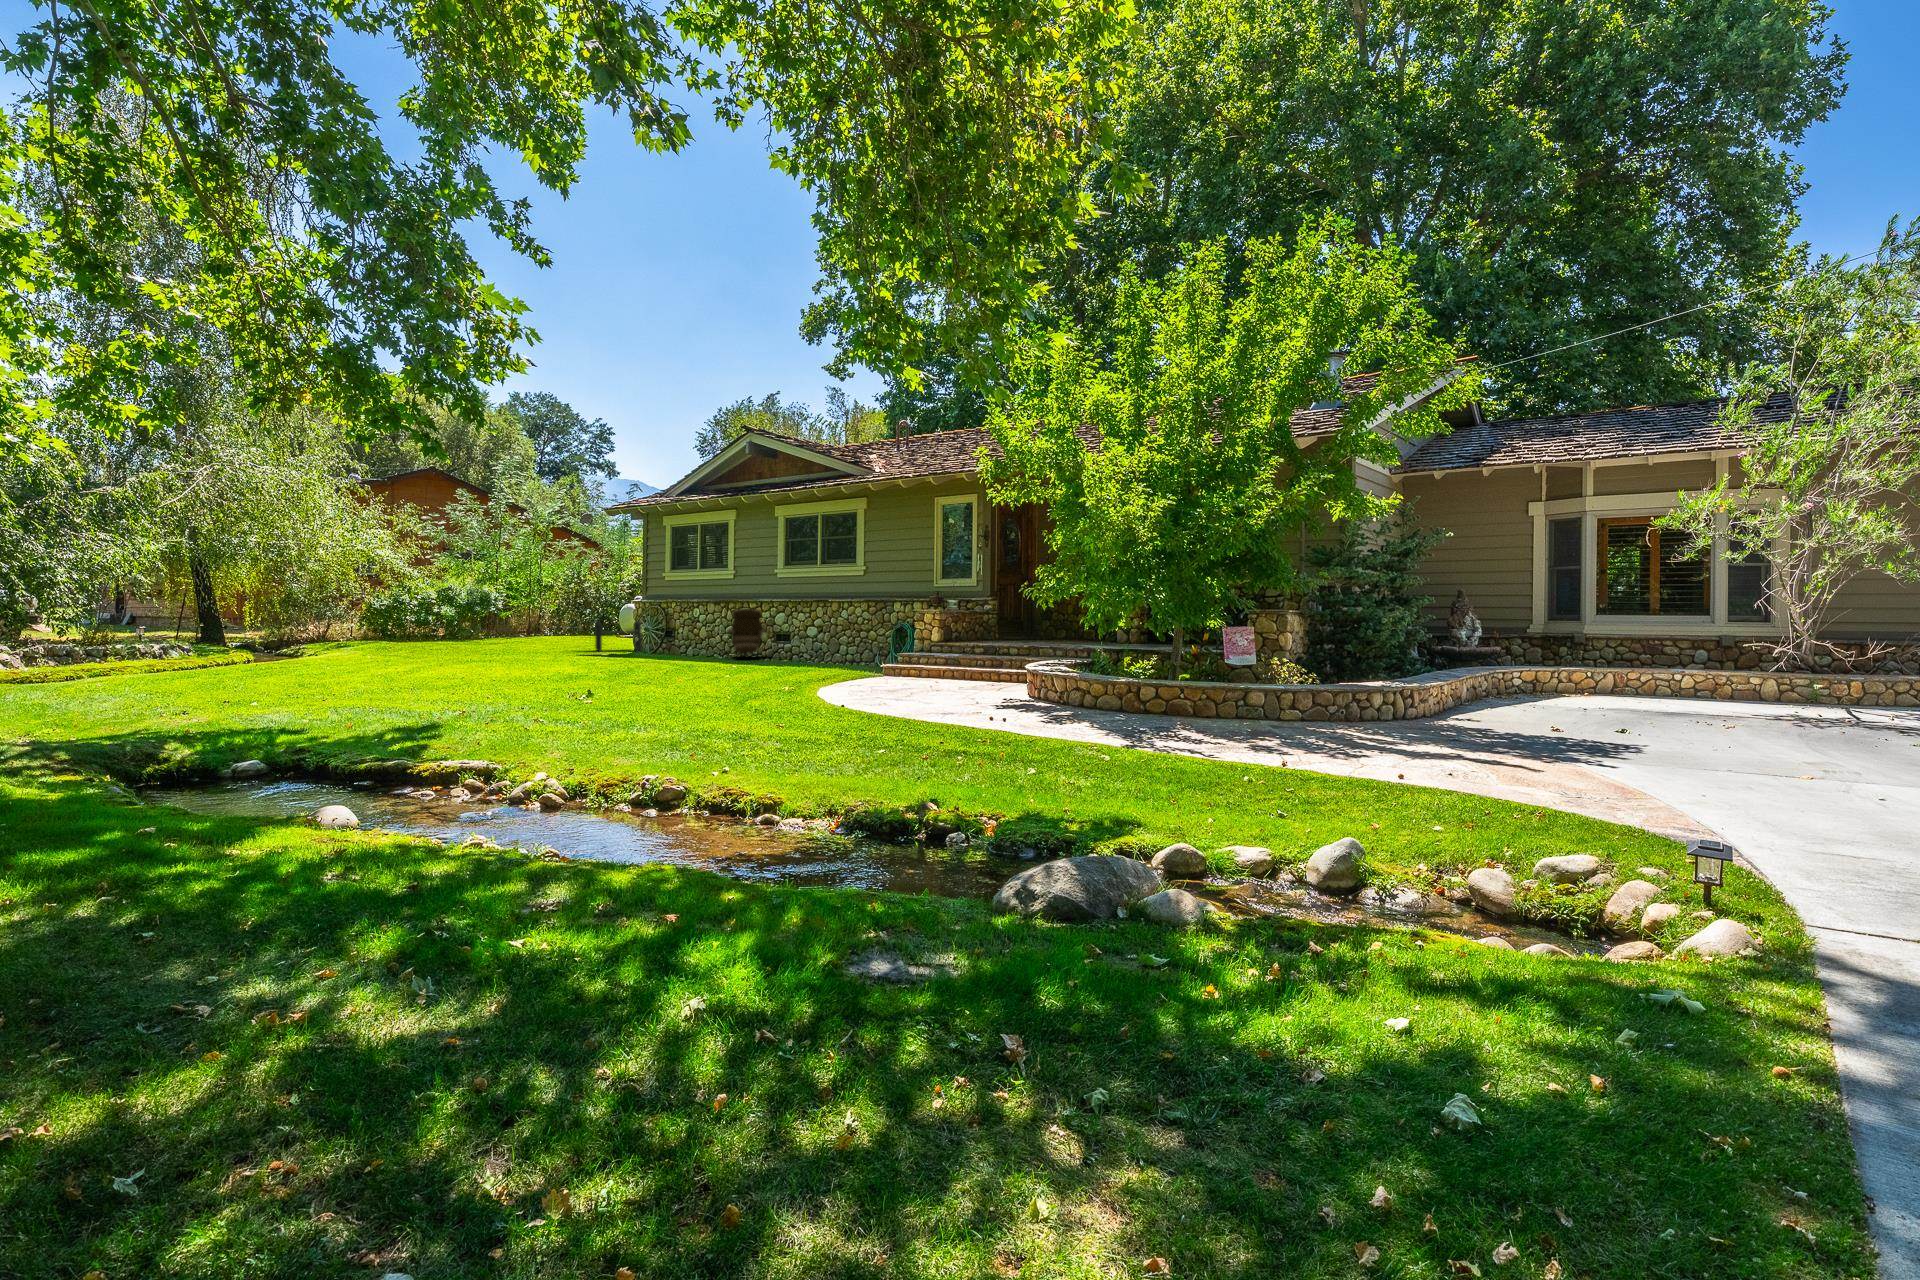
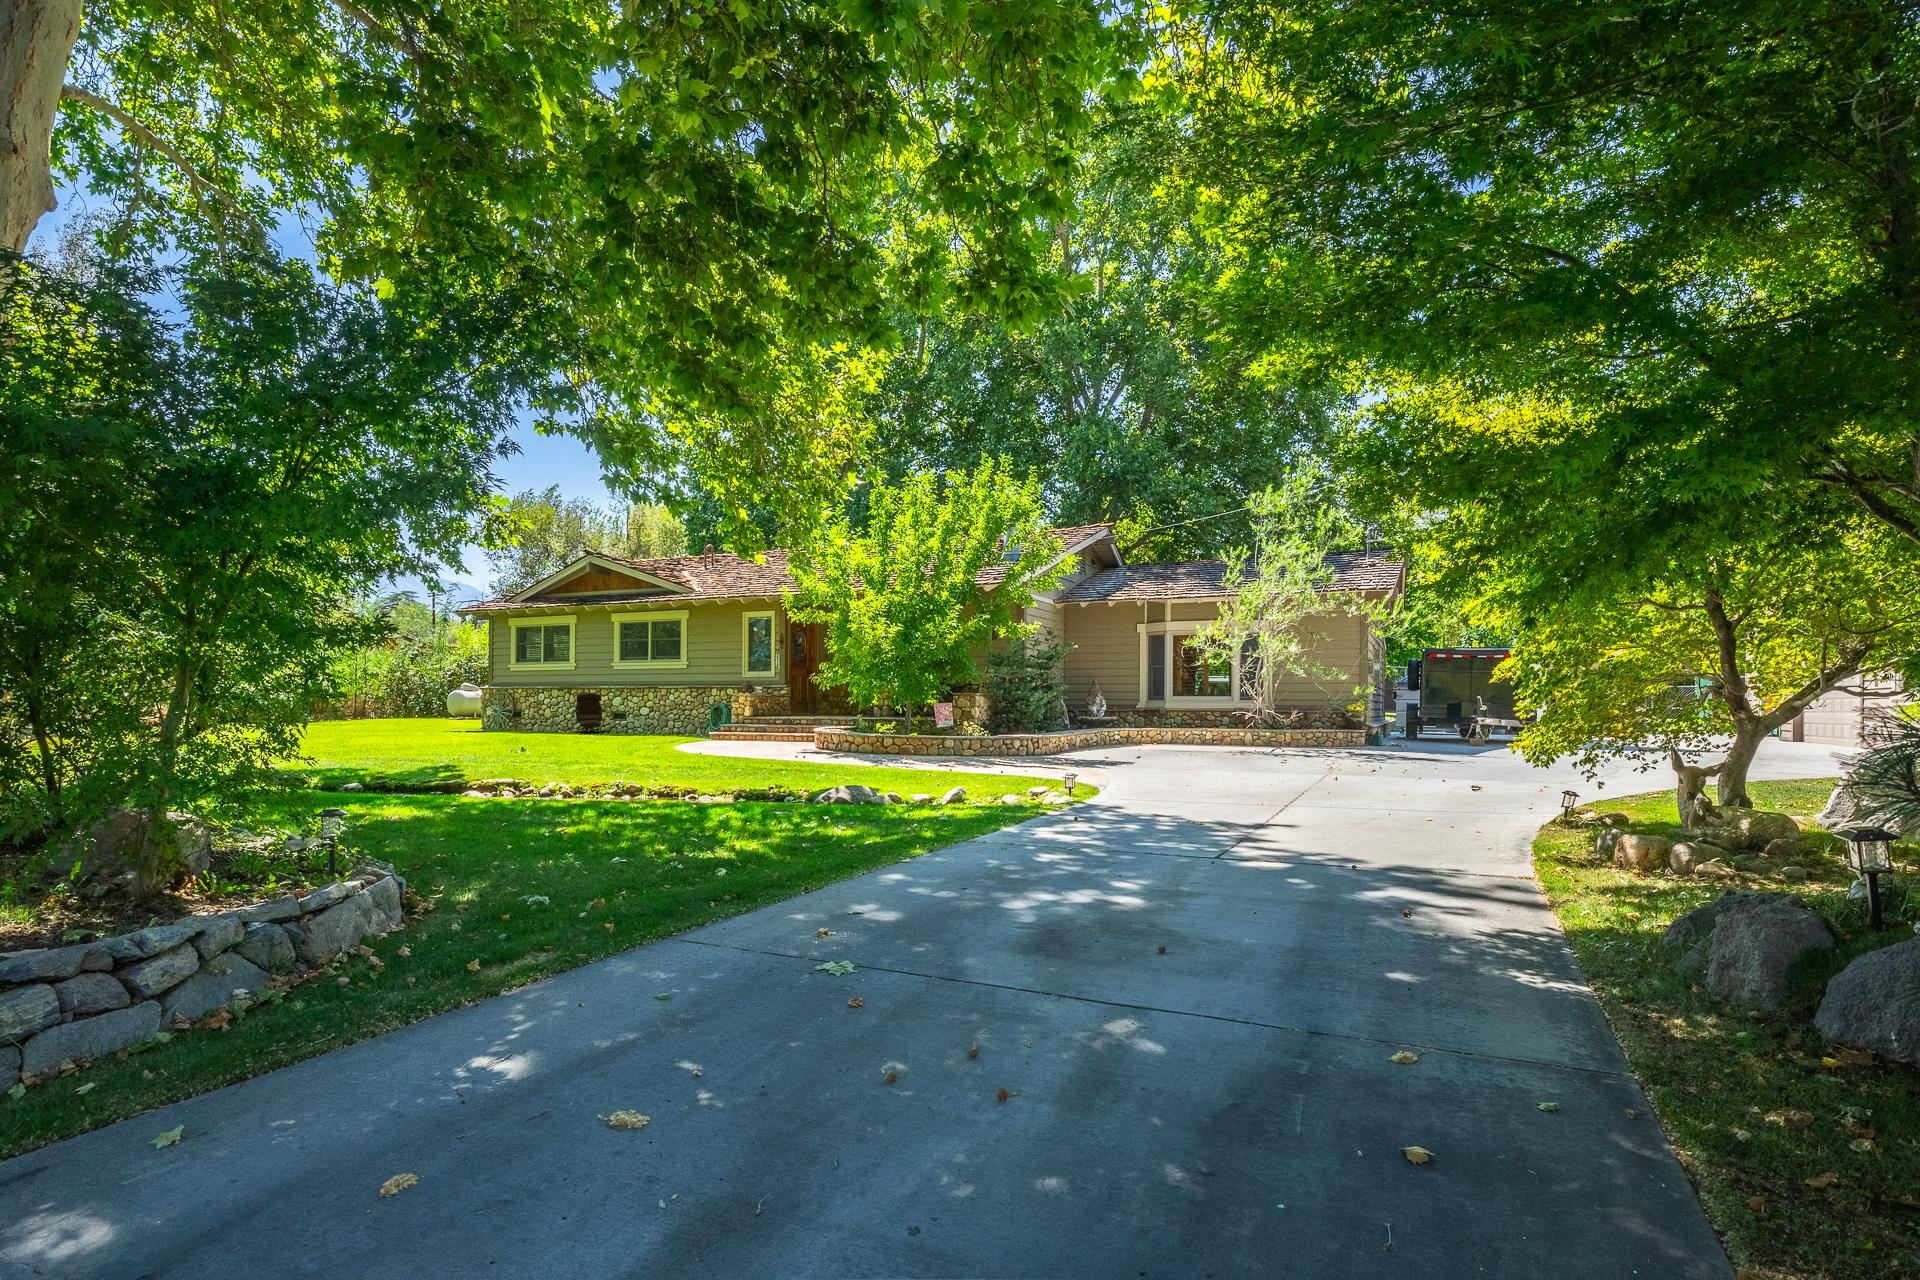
bench: present [595,621,642,652] -> none [447,704,490,730]

